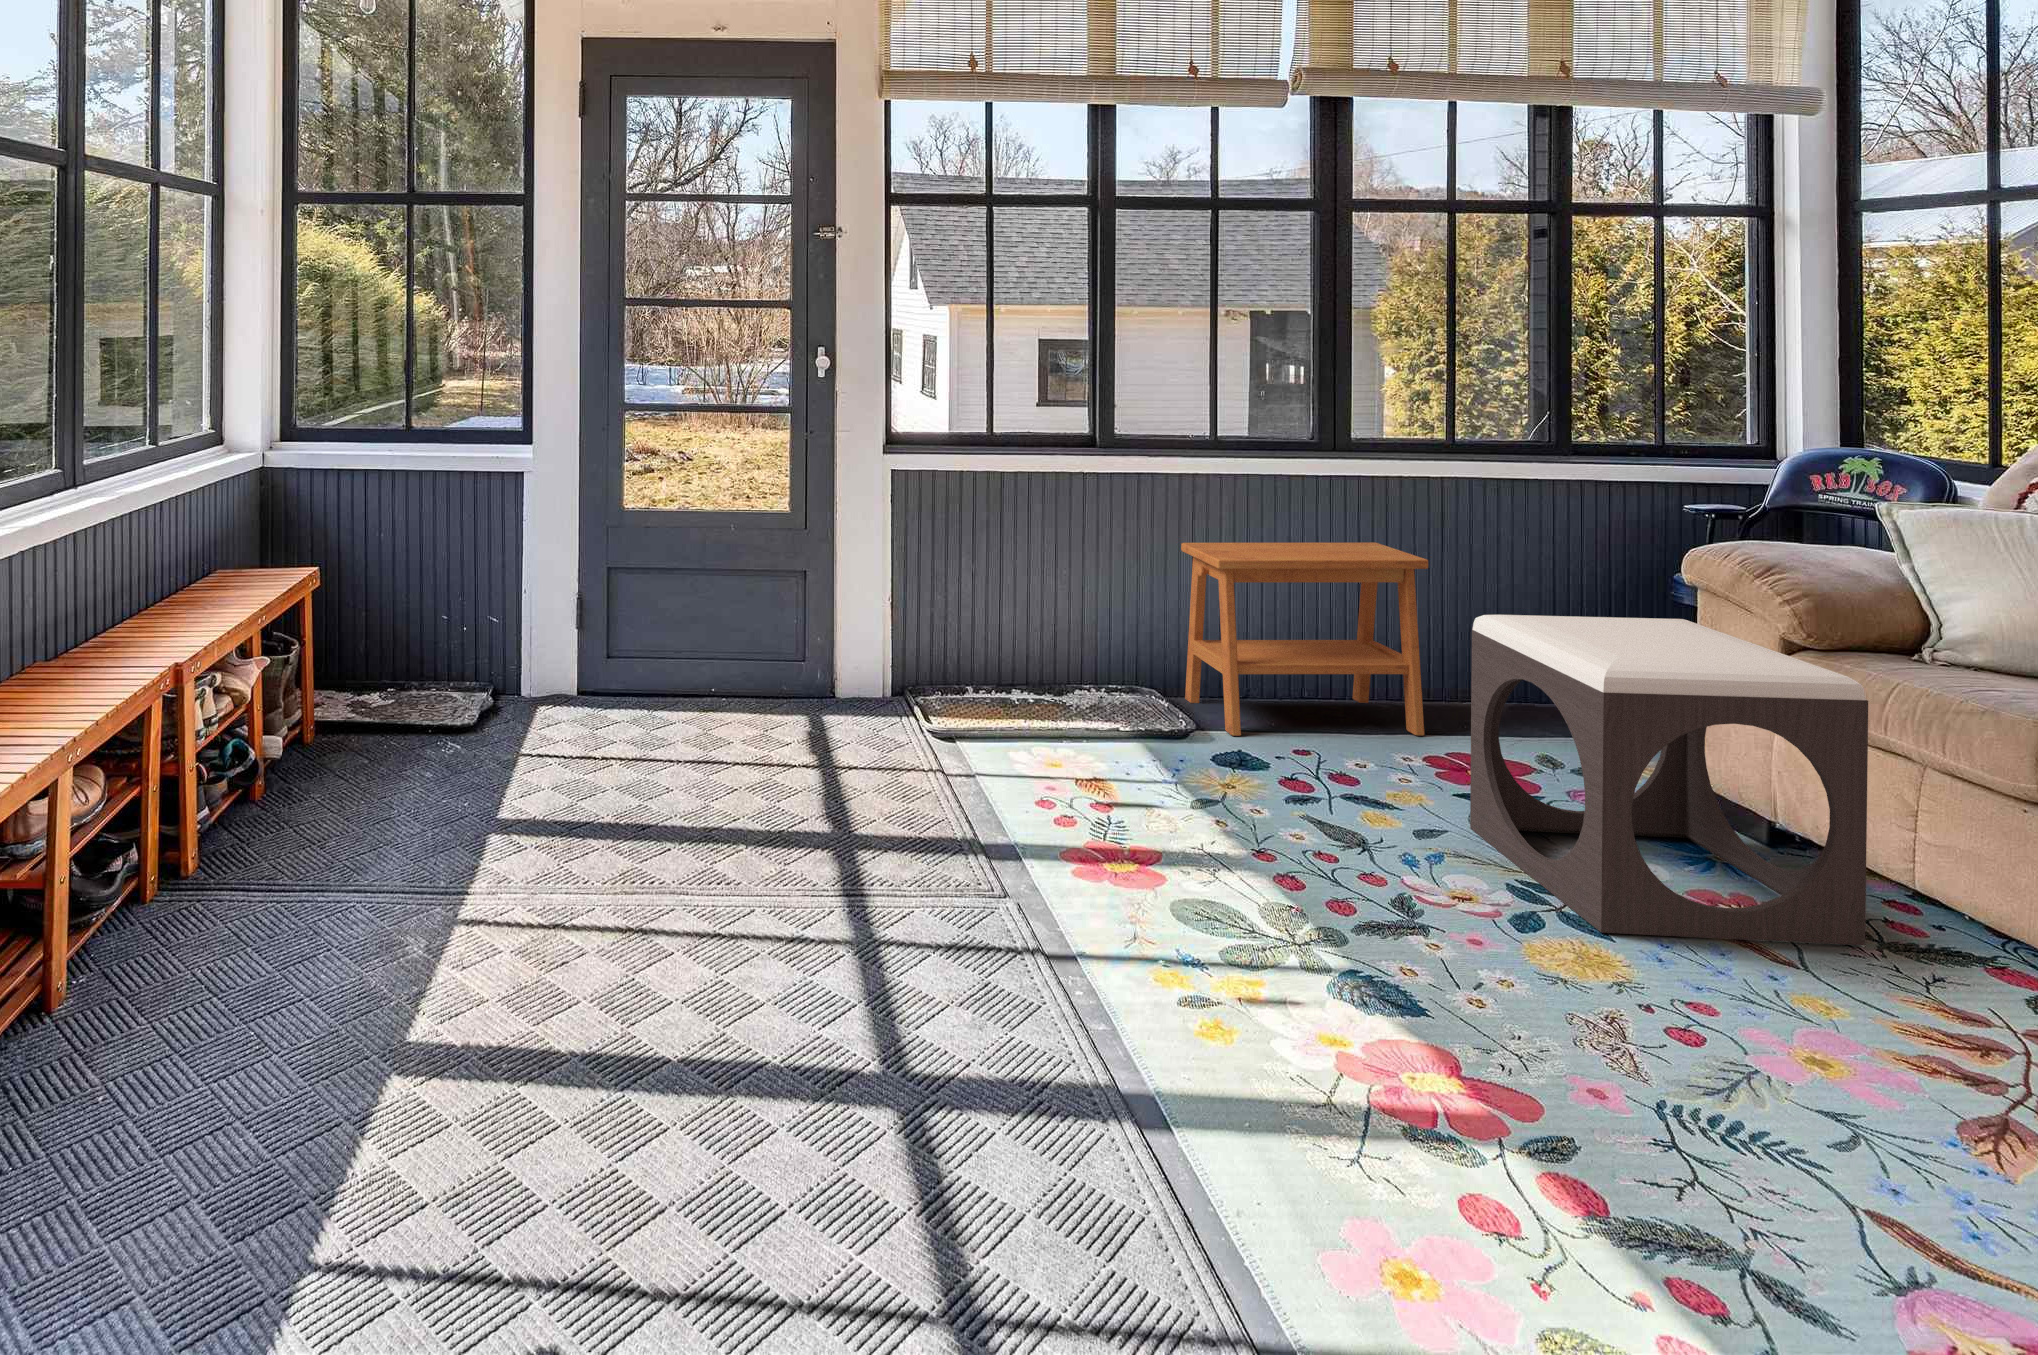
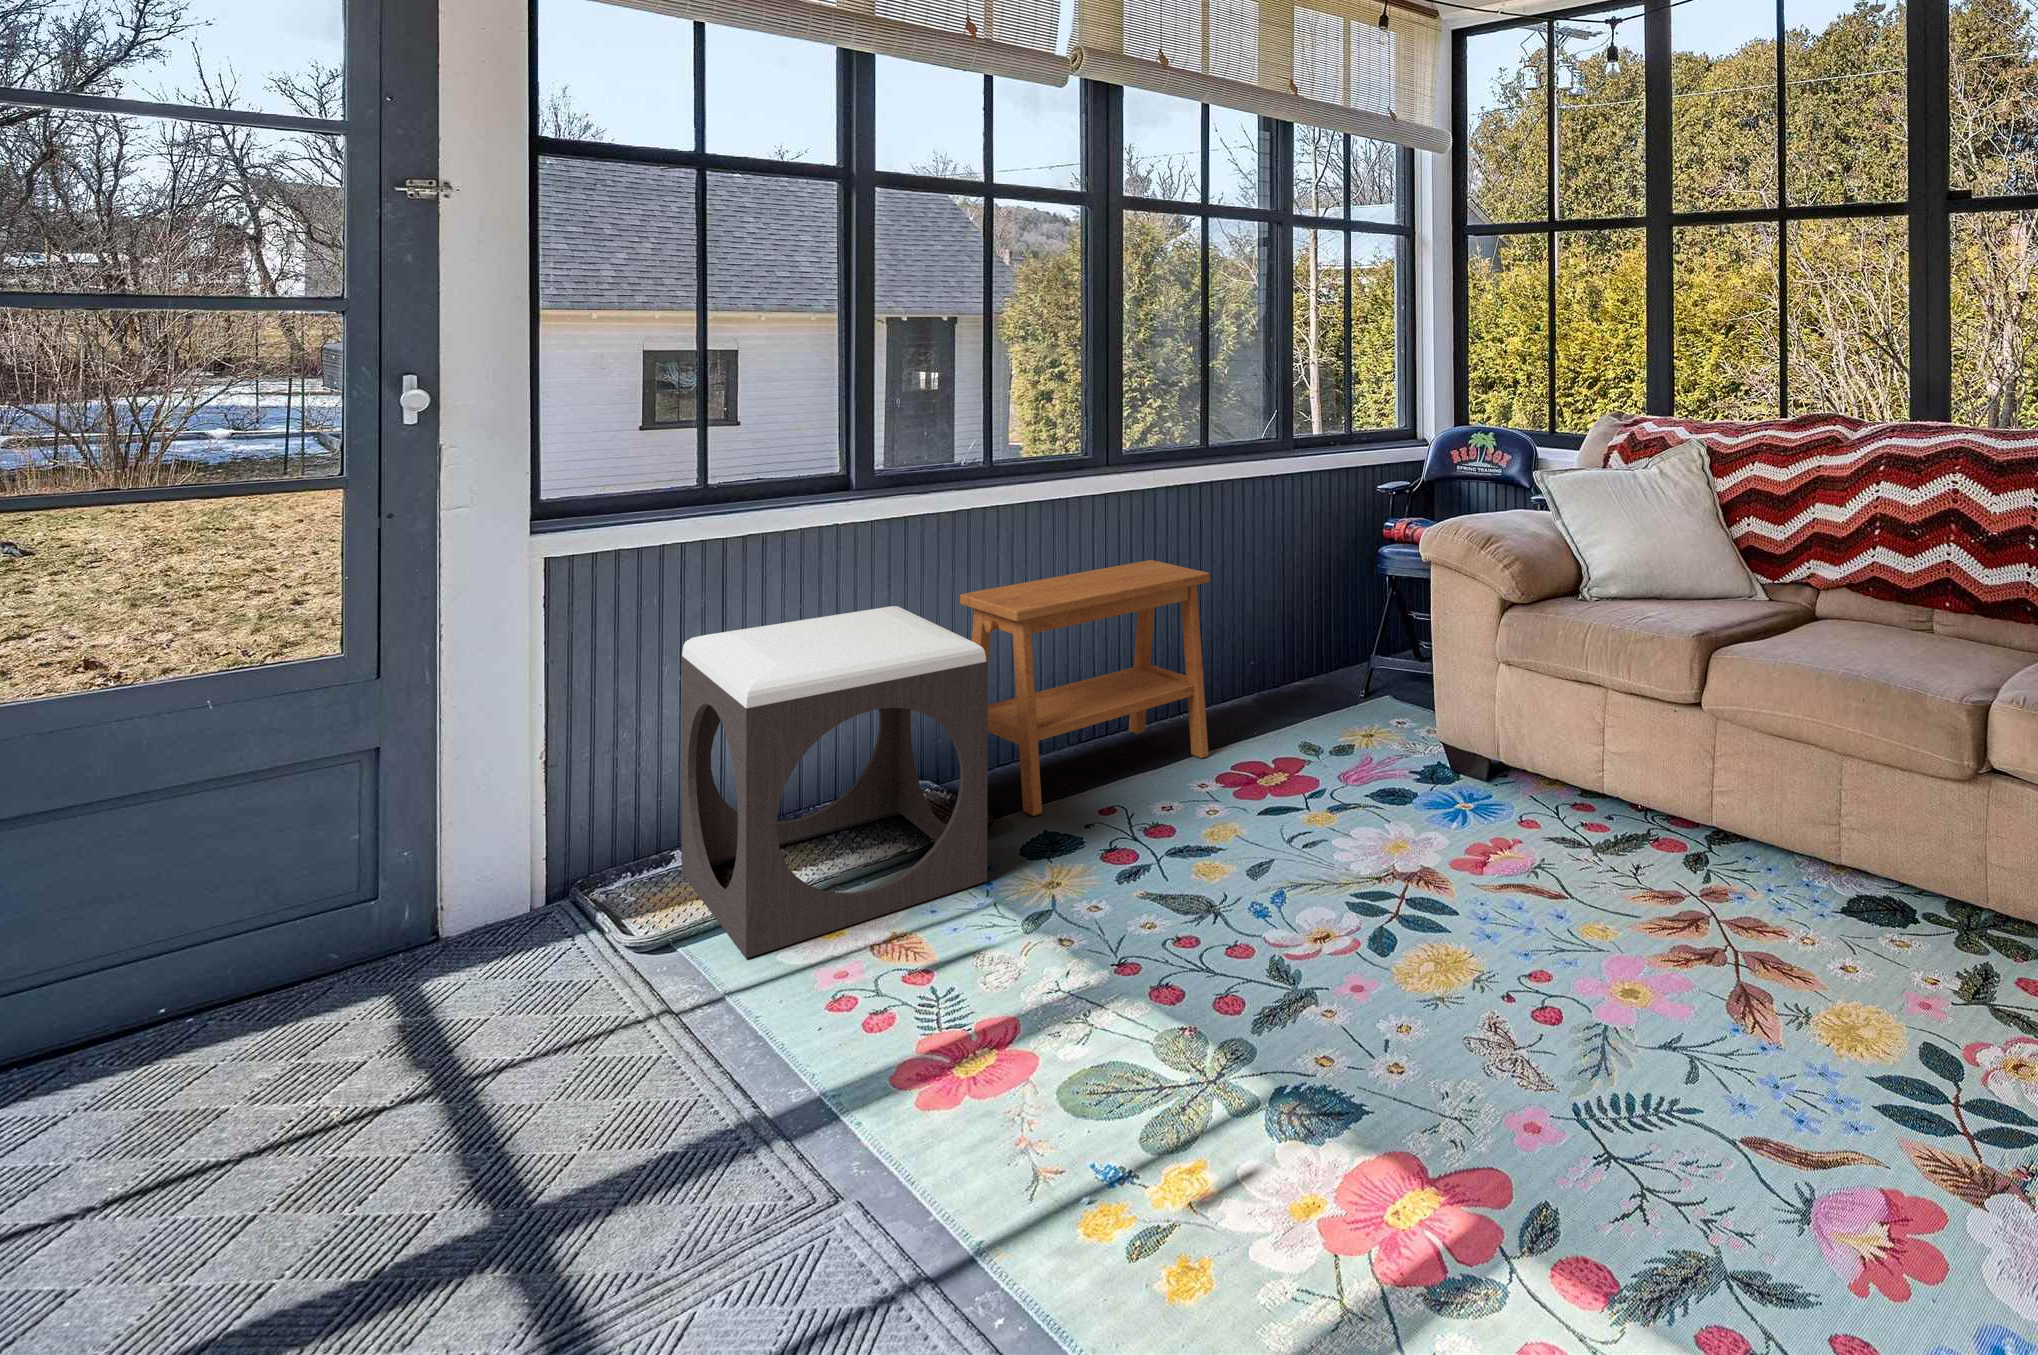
footstool: present [1470,615,1868,945] -> present [681,606,988,958]

